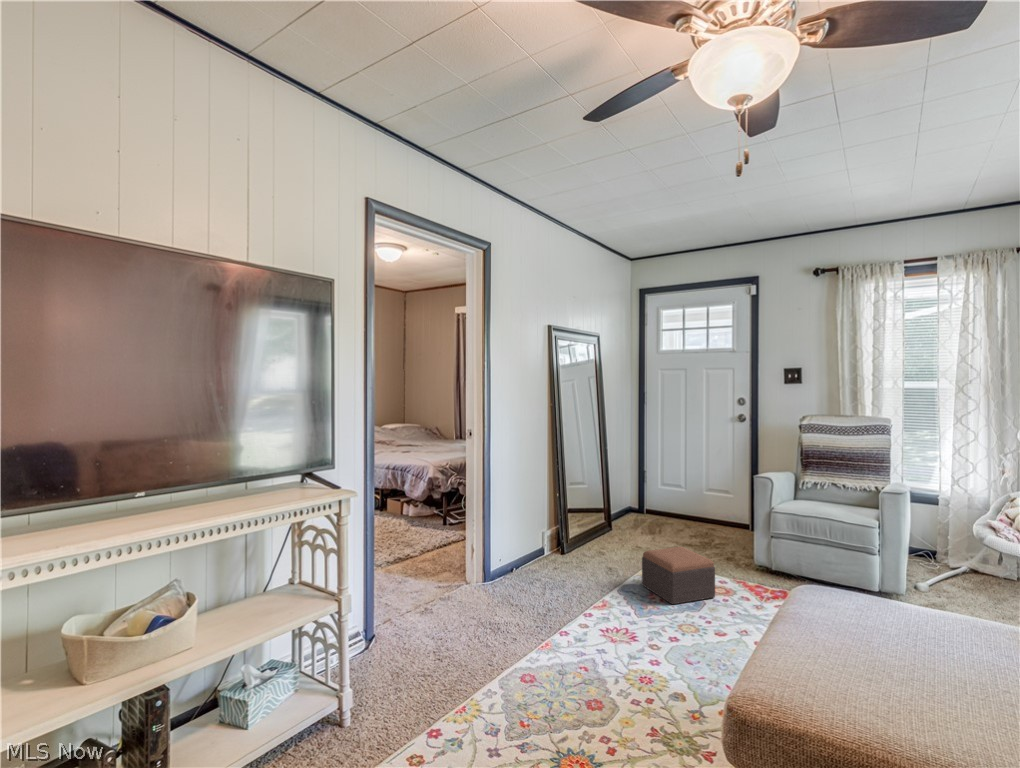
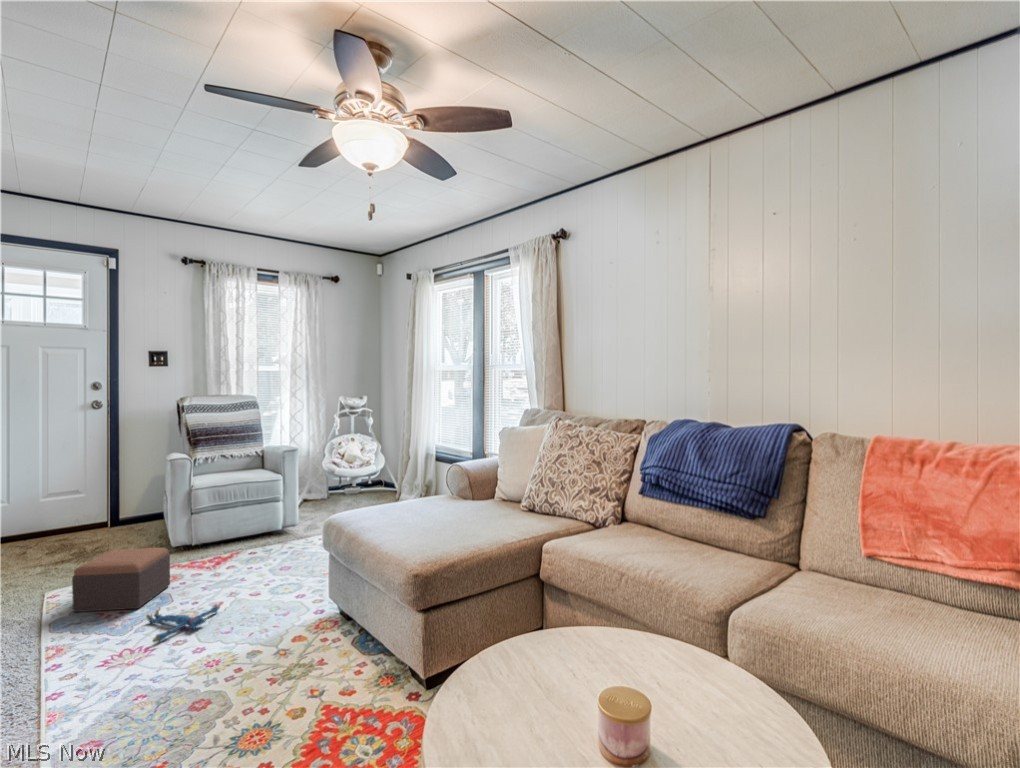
plush toy: none [639,612,714,644] -> present [146,605,220,642]

